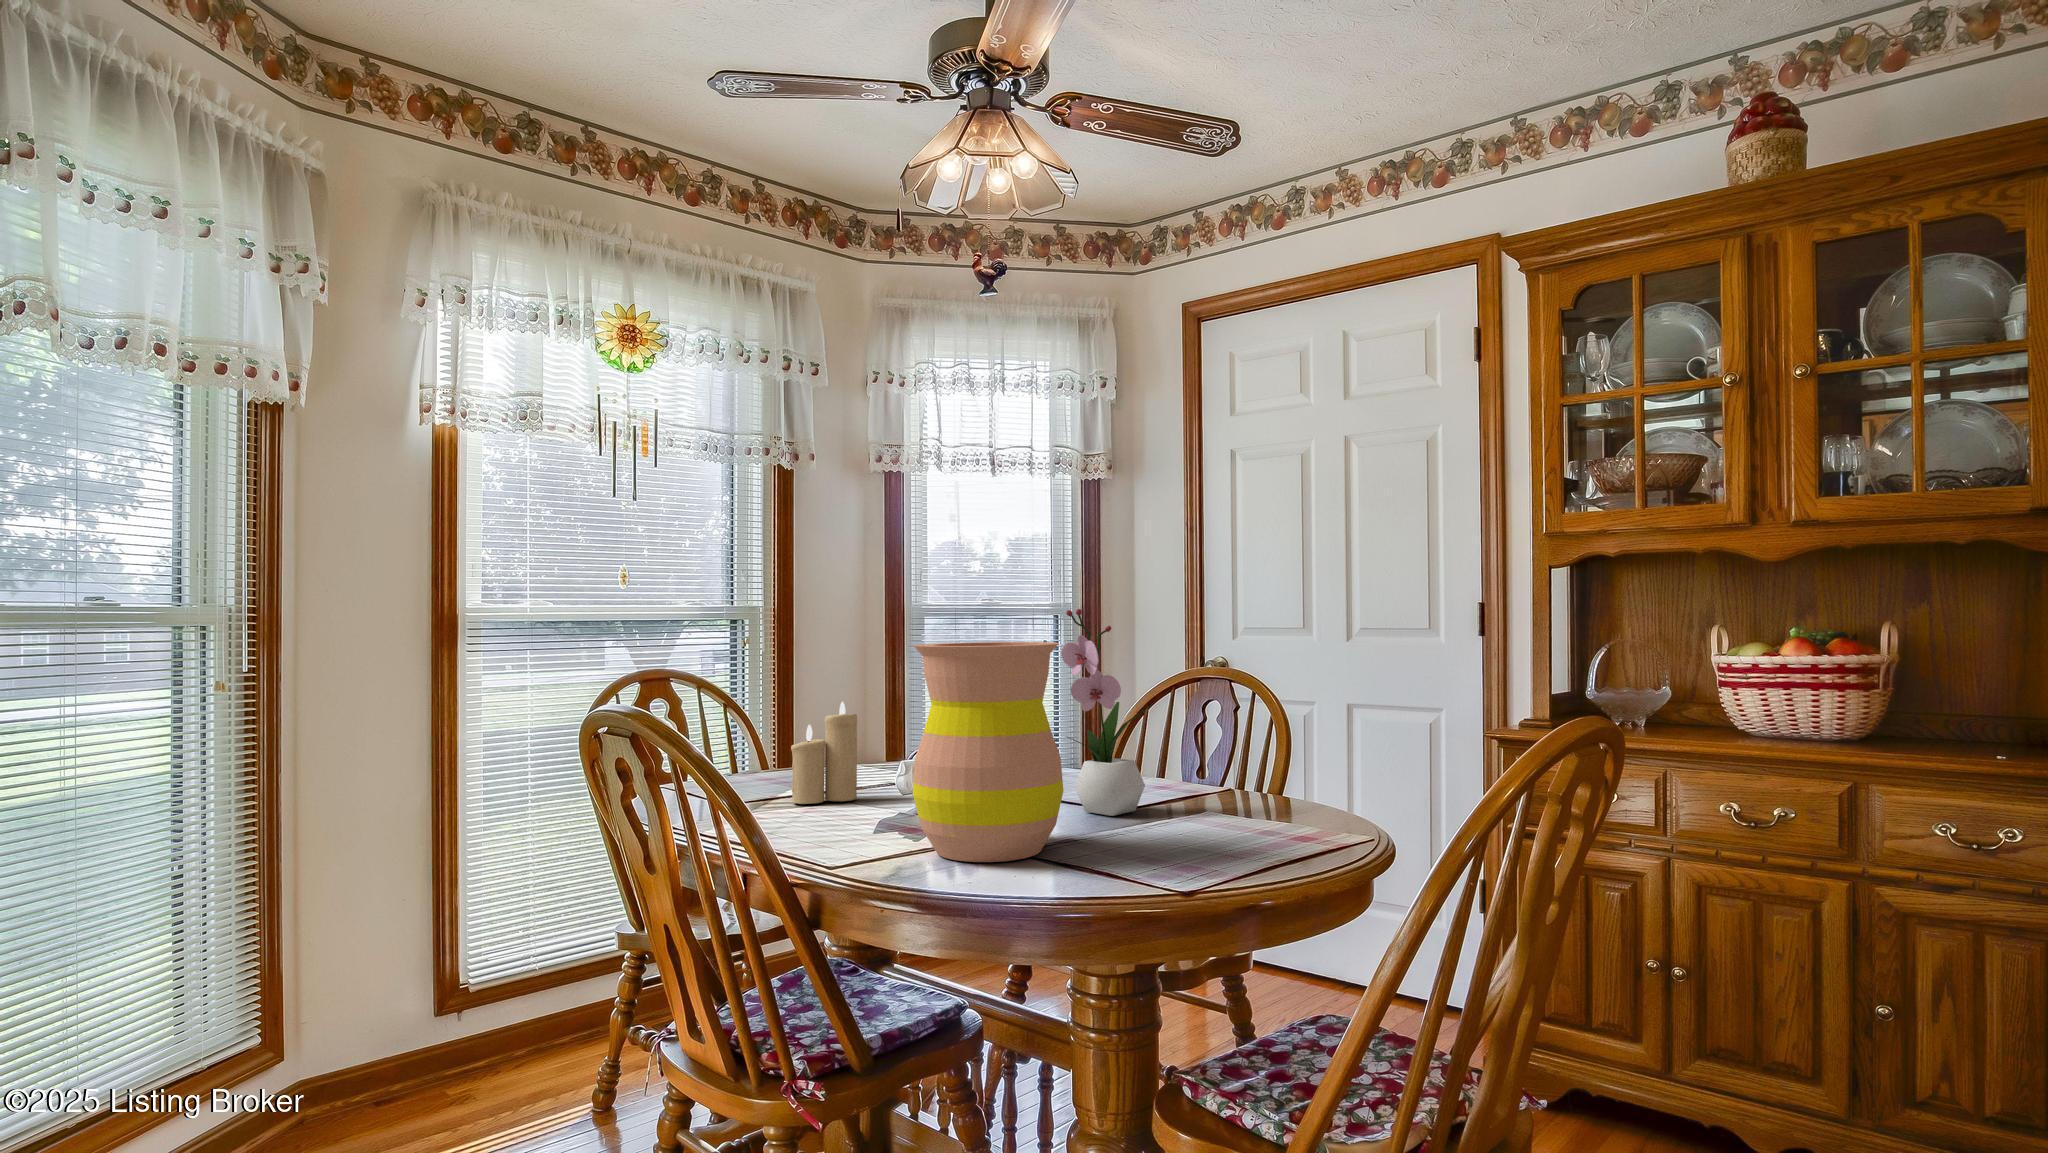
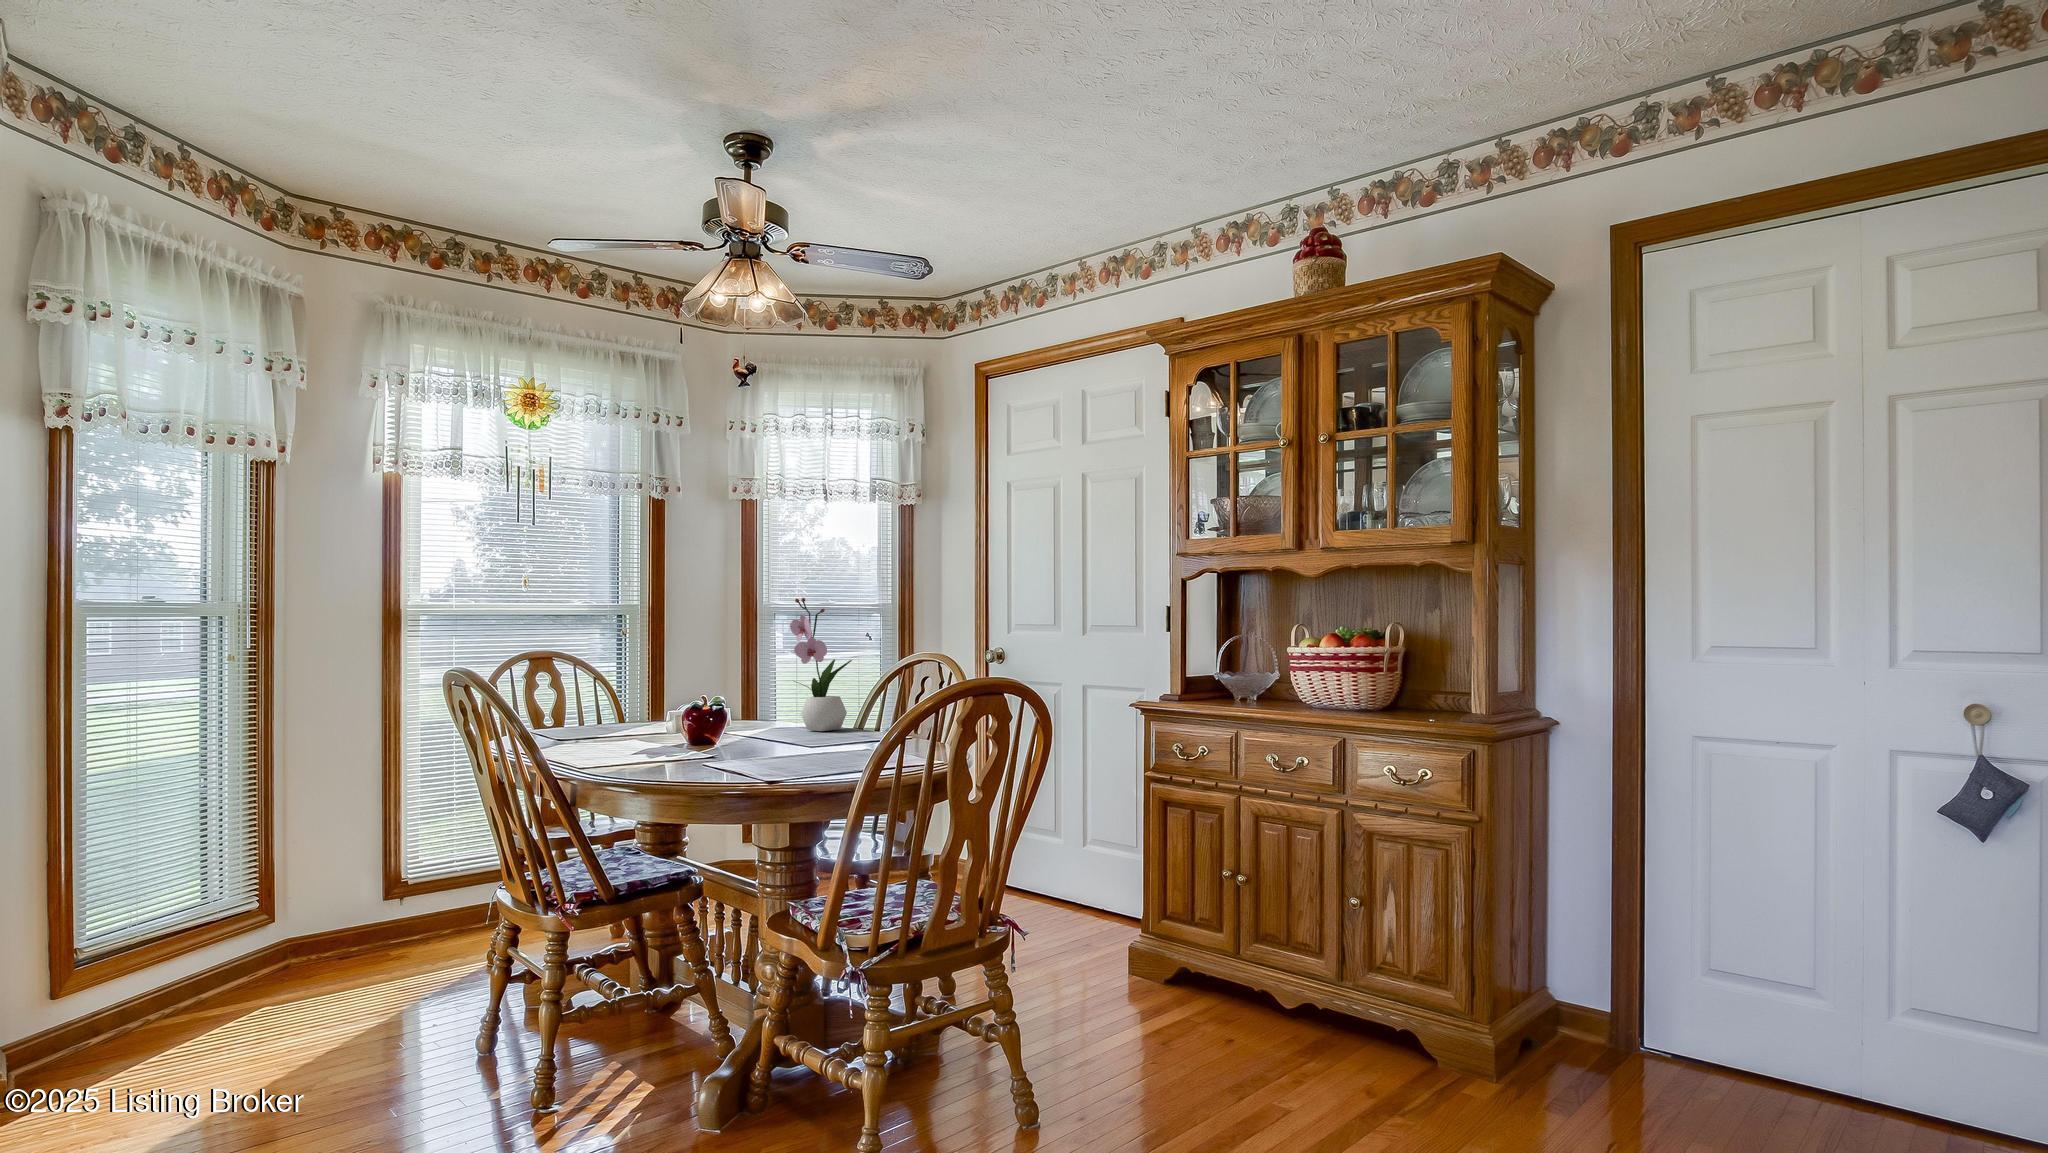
vase: present [913,642,1063,862] -> none [672,616,767,747]
candle: present [791,702,857,804] -> none [620,662,666,729]

